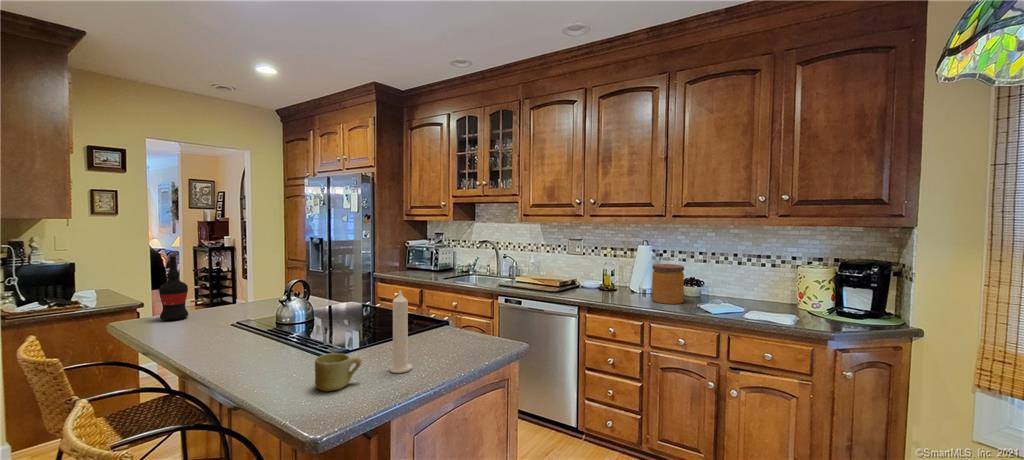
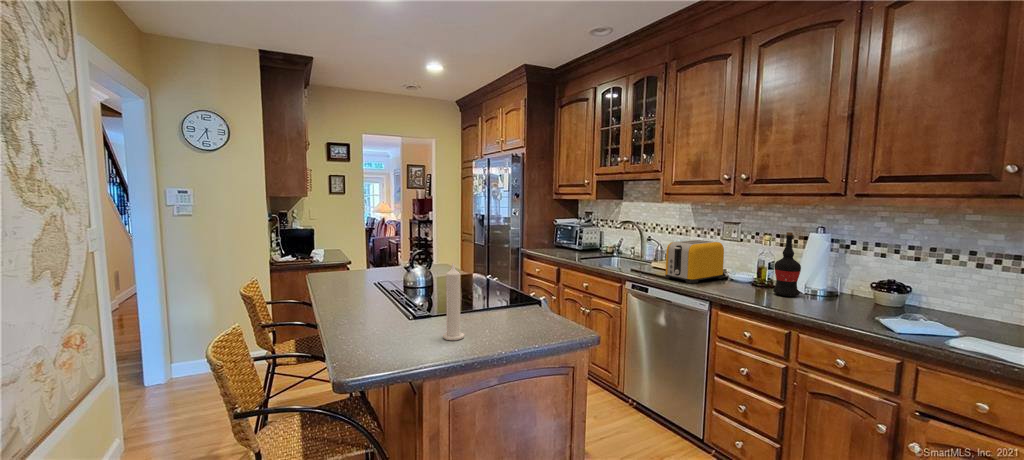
wine bottle: present [159,254,188,320] -> present [773,232,801,296]
toaster: none [534,255,576,293] -> present [665,240,724,283]
jar: present [652,264,684,304] -> none [813,258,865,313]
mug: present [315,353,362,391] -> none [376,314,414,345]

